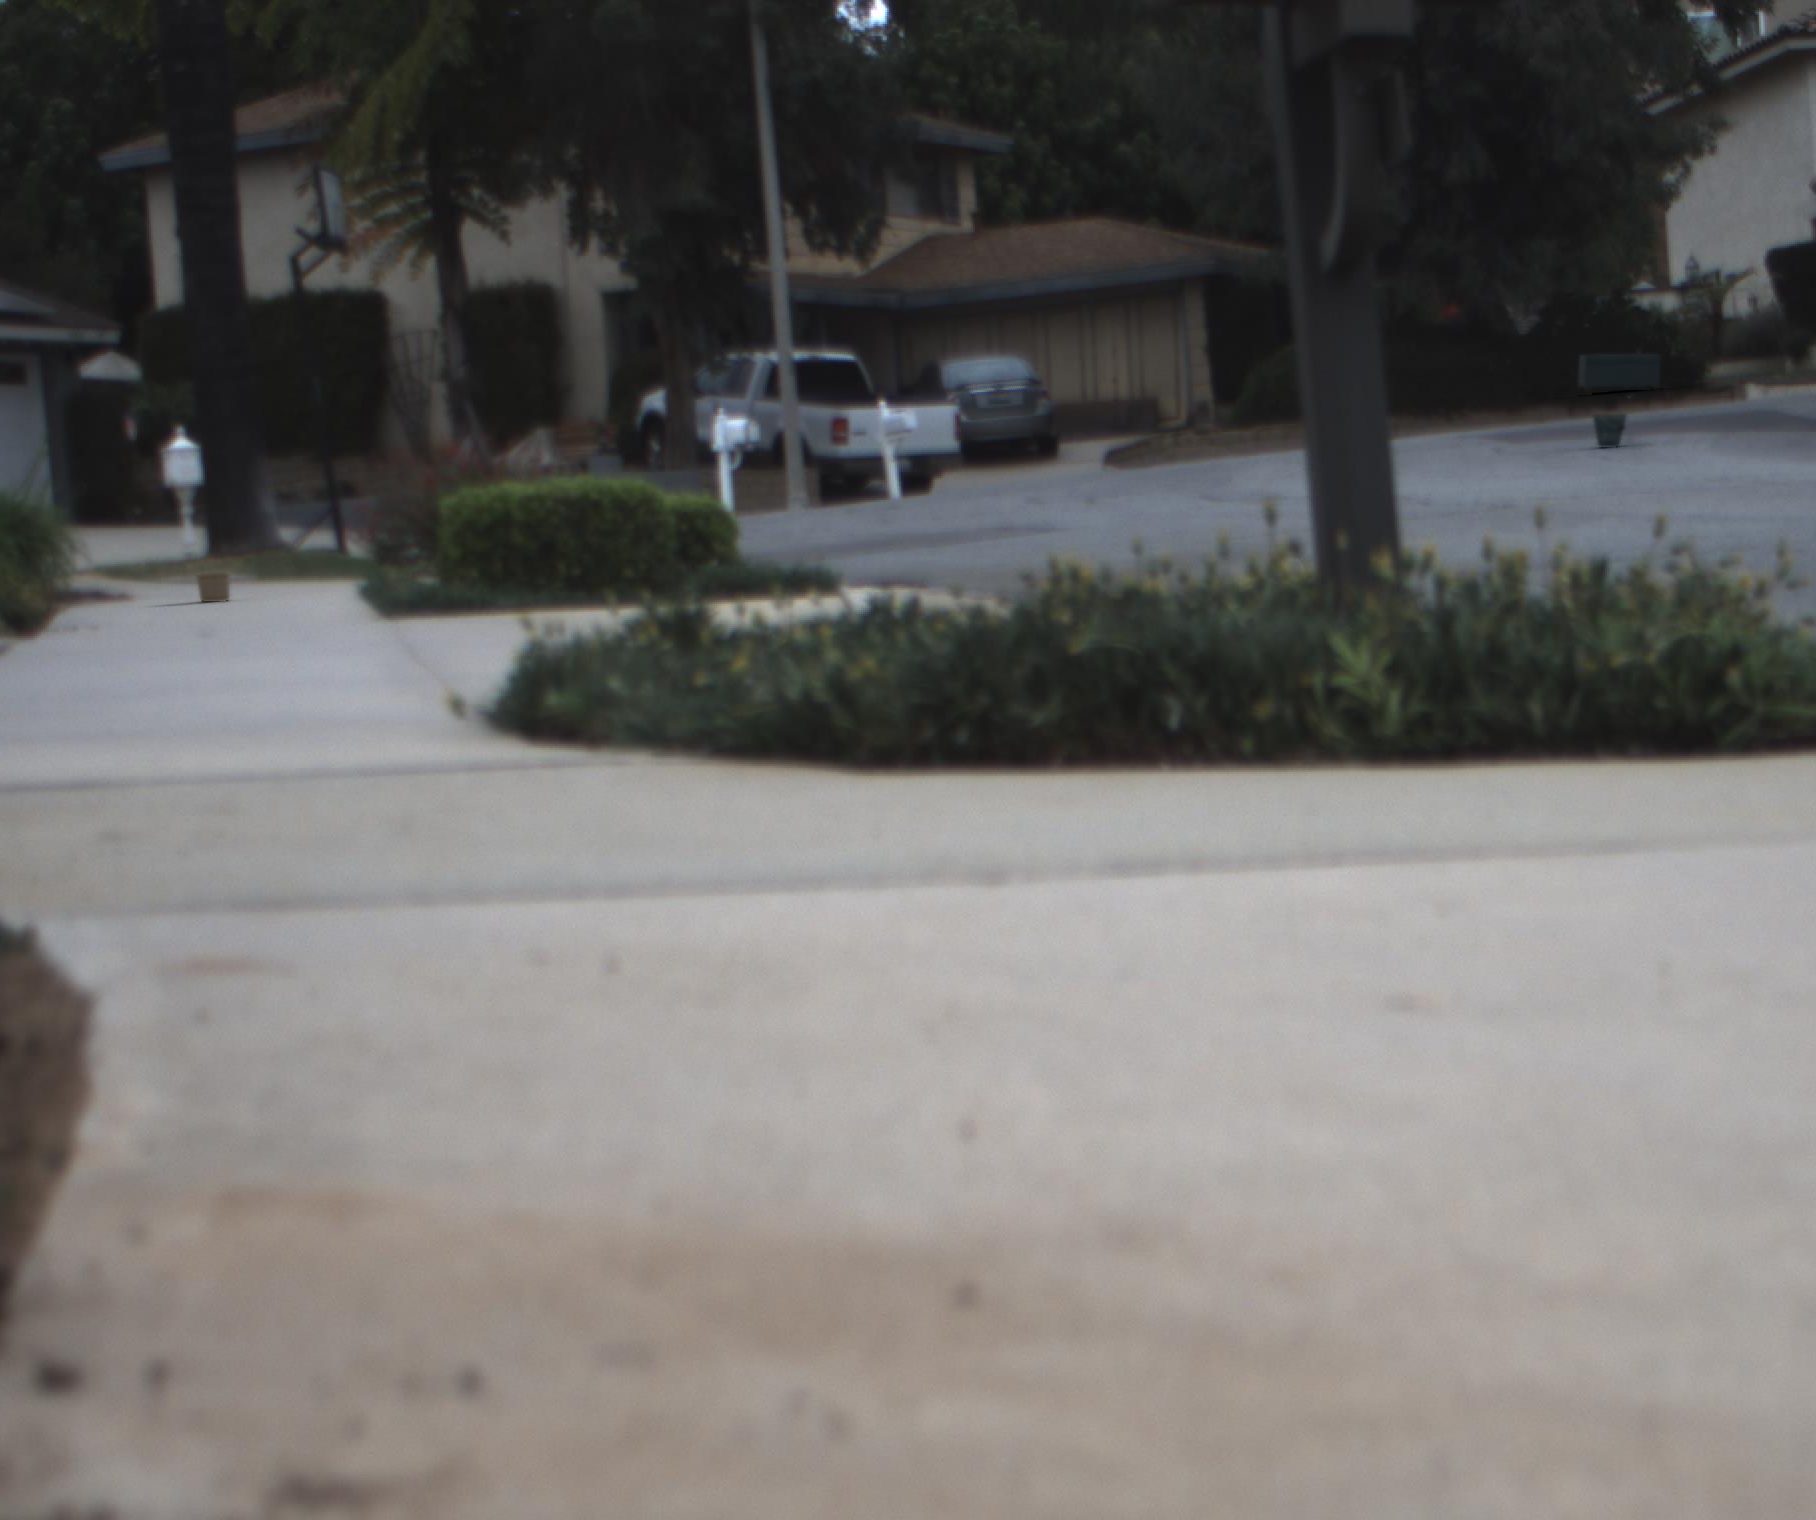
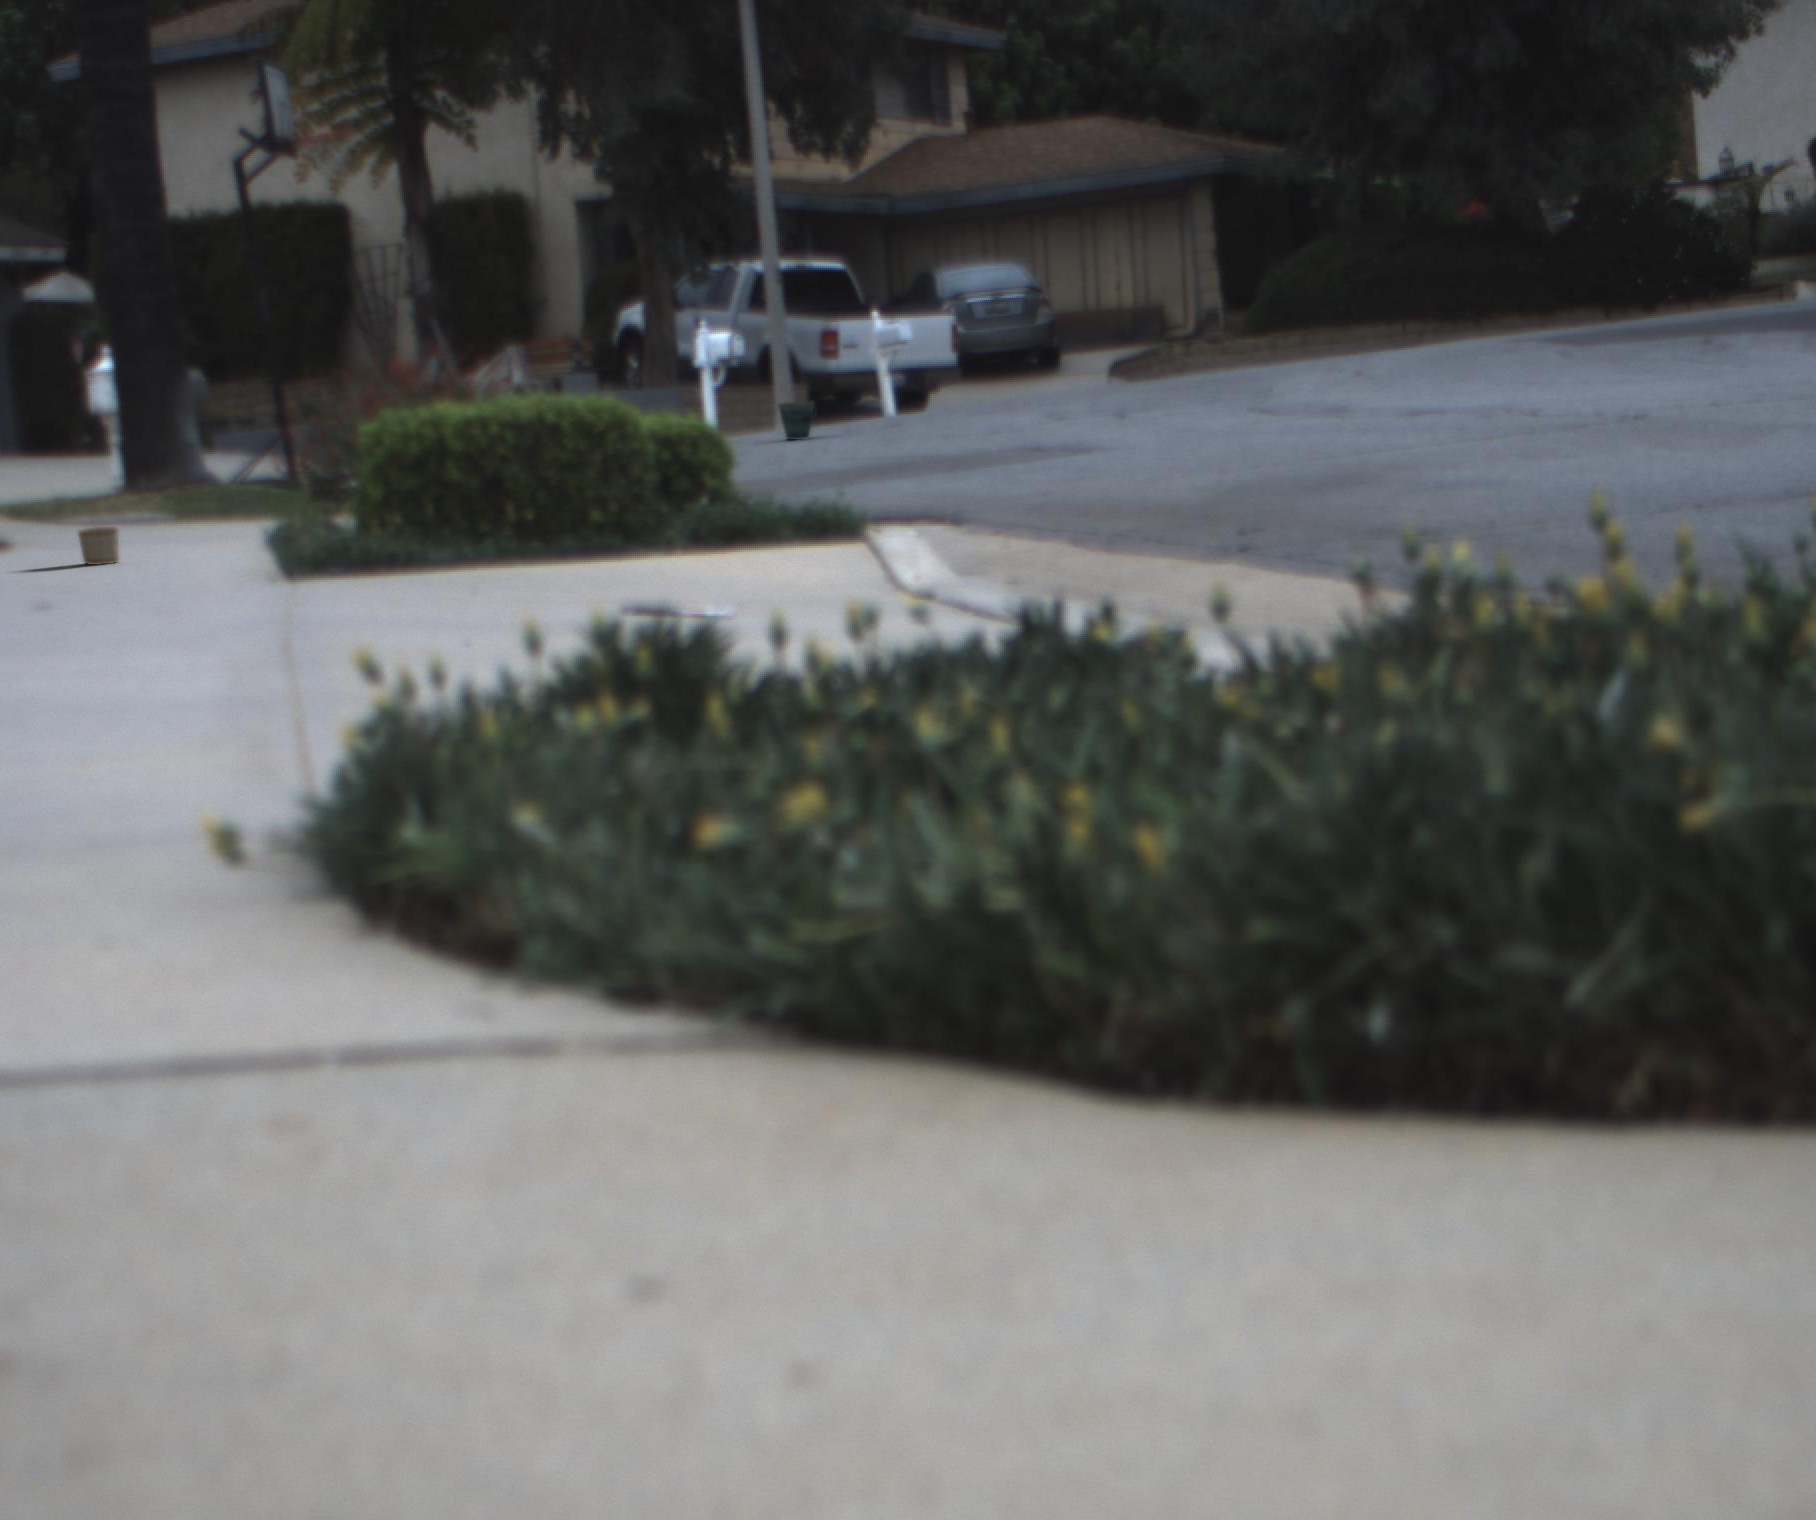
bench: present [1578,354,1660,393] -> none [1631,251,1724,294]
bucket: present [1593,413,1627,448] -> present [778,401,815,440]

